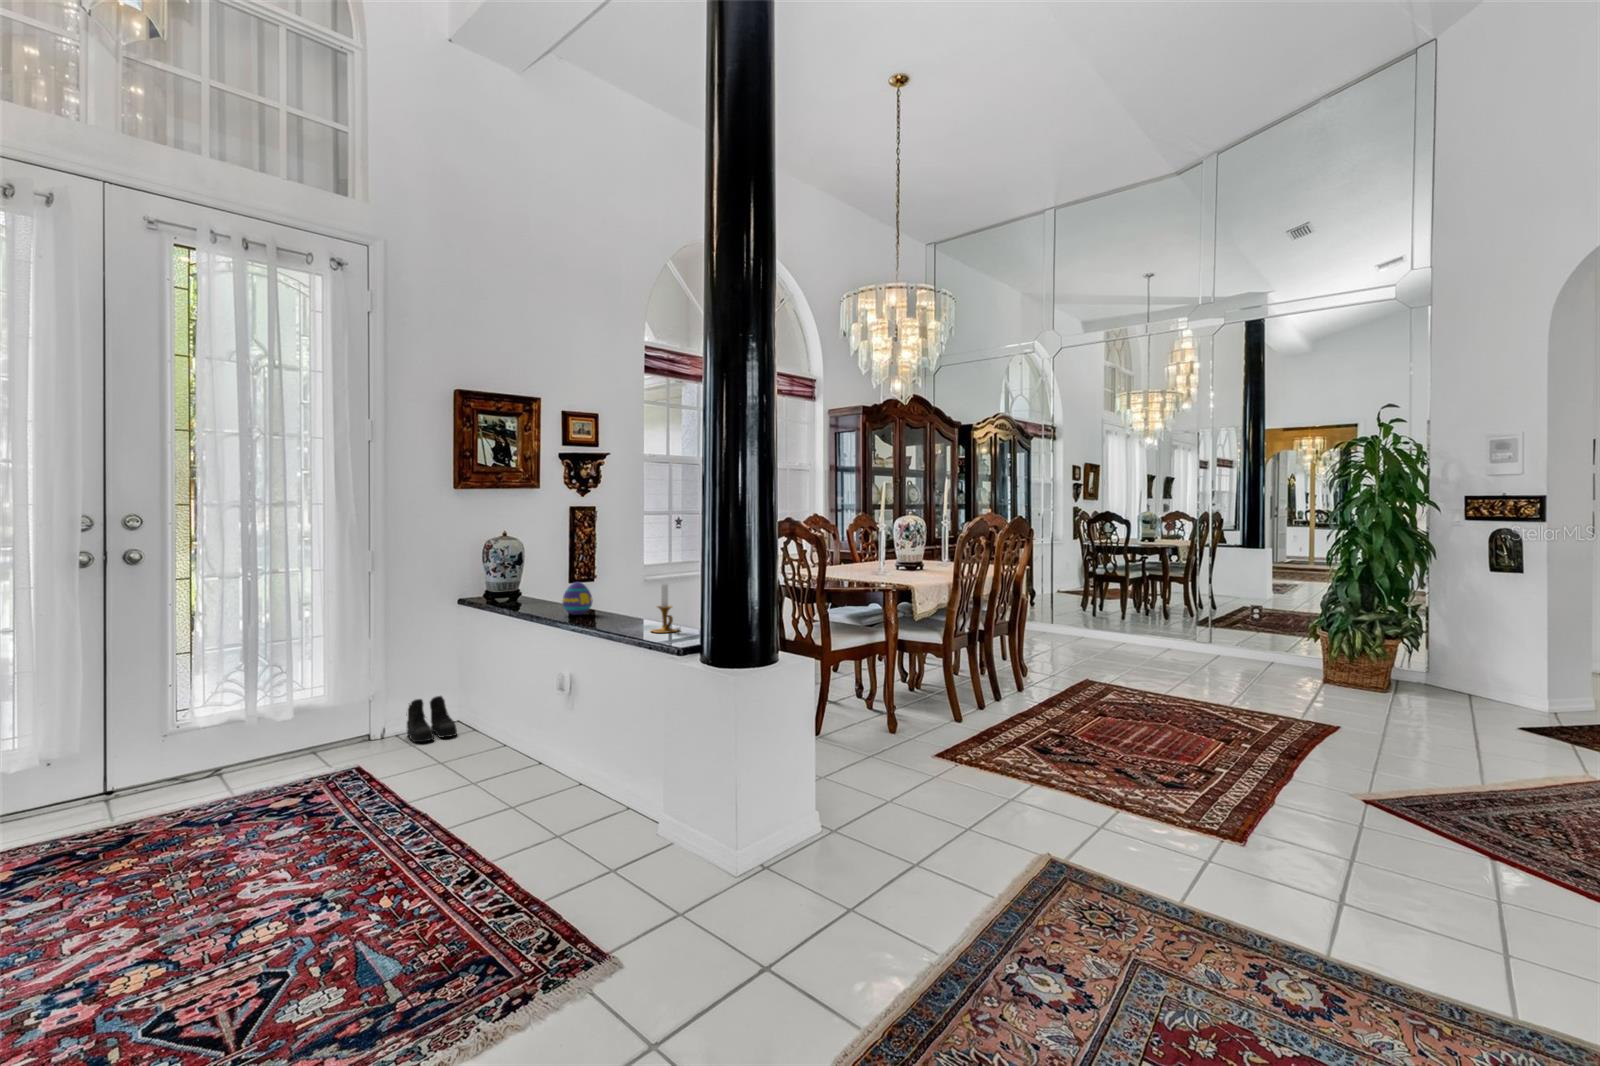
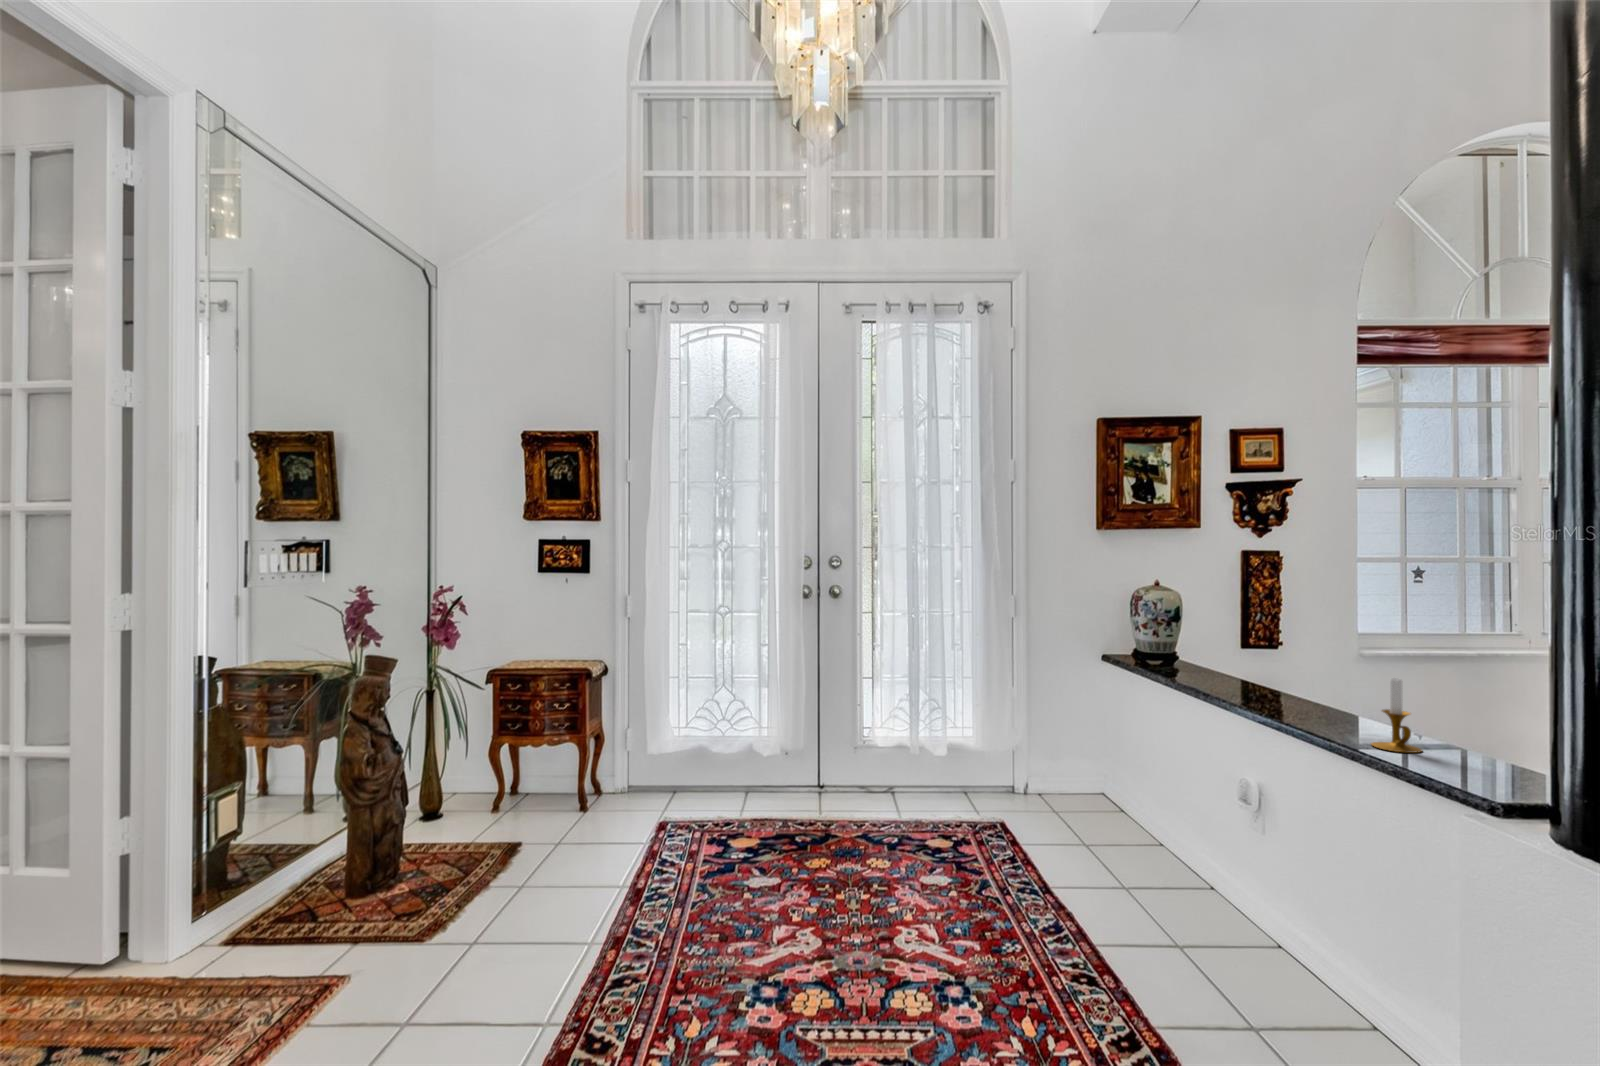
decorative egg: present [562,582,593,615] -> none [1233,653,1275,697]
boots: present [407,696,457,742] -> none [1050,759,1102,809]

